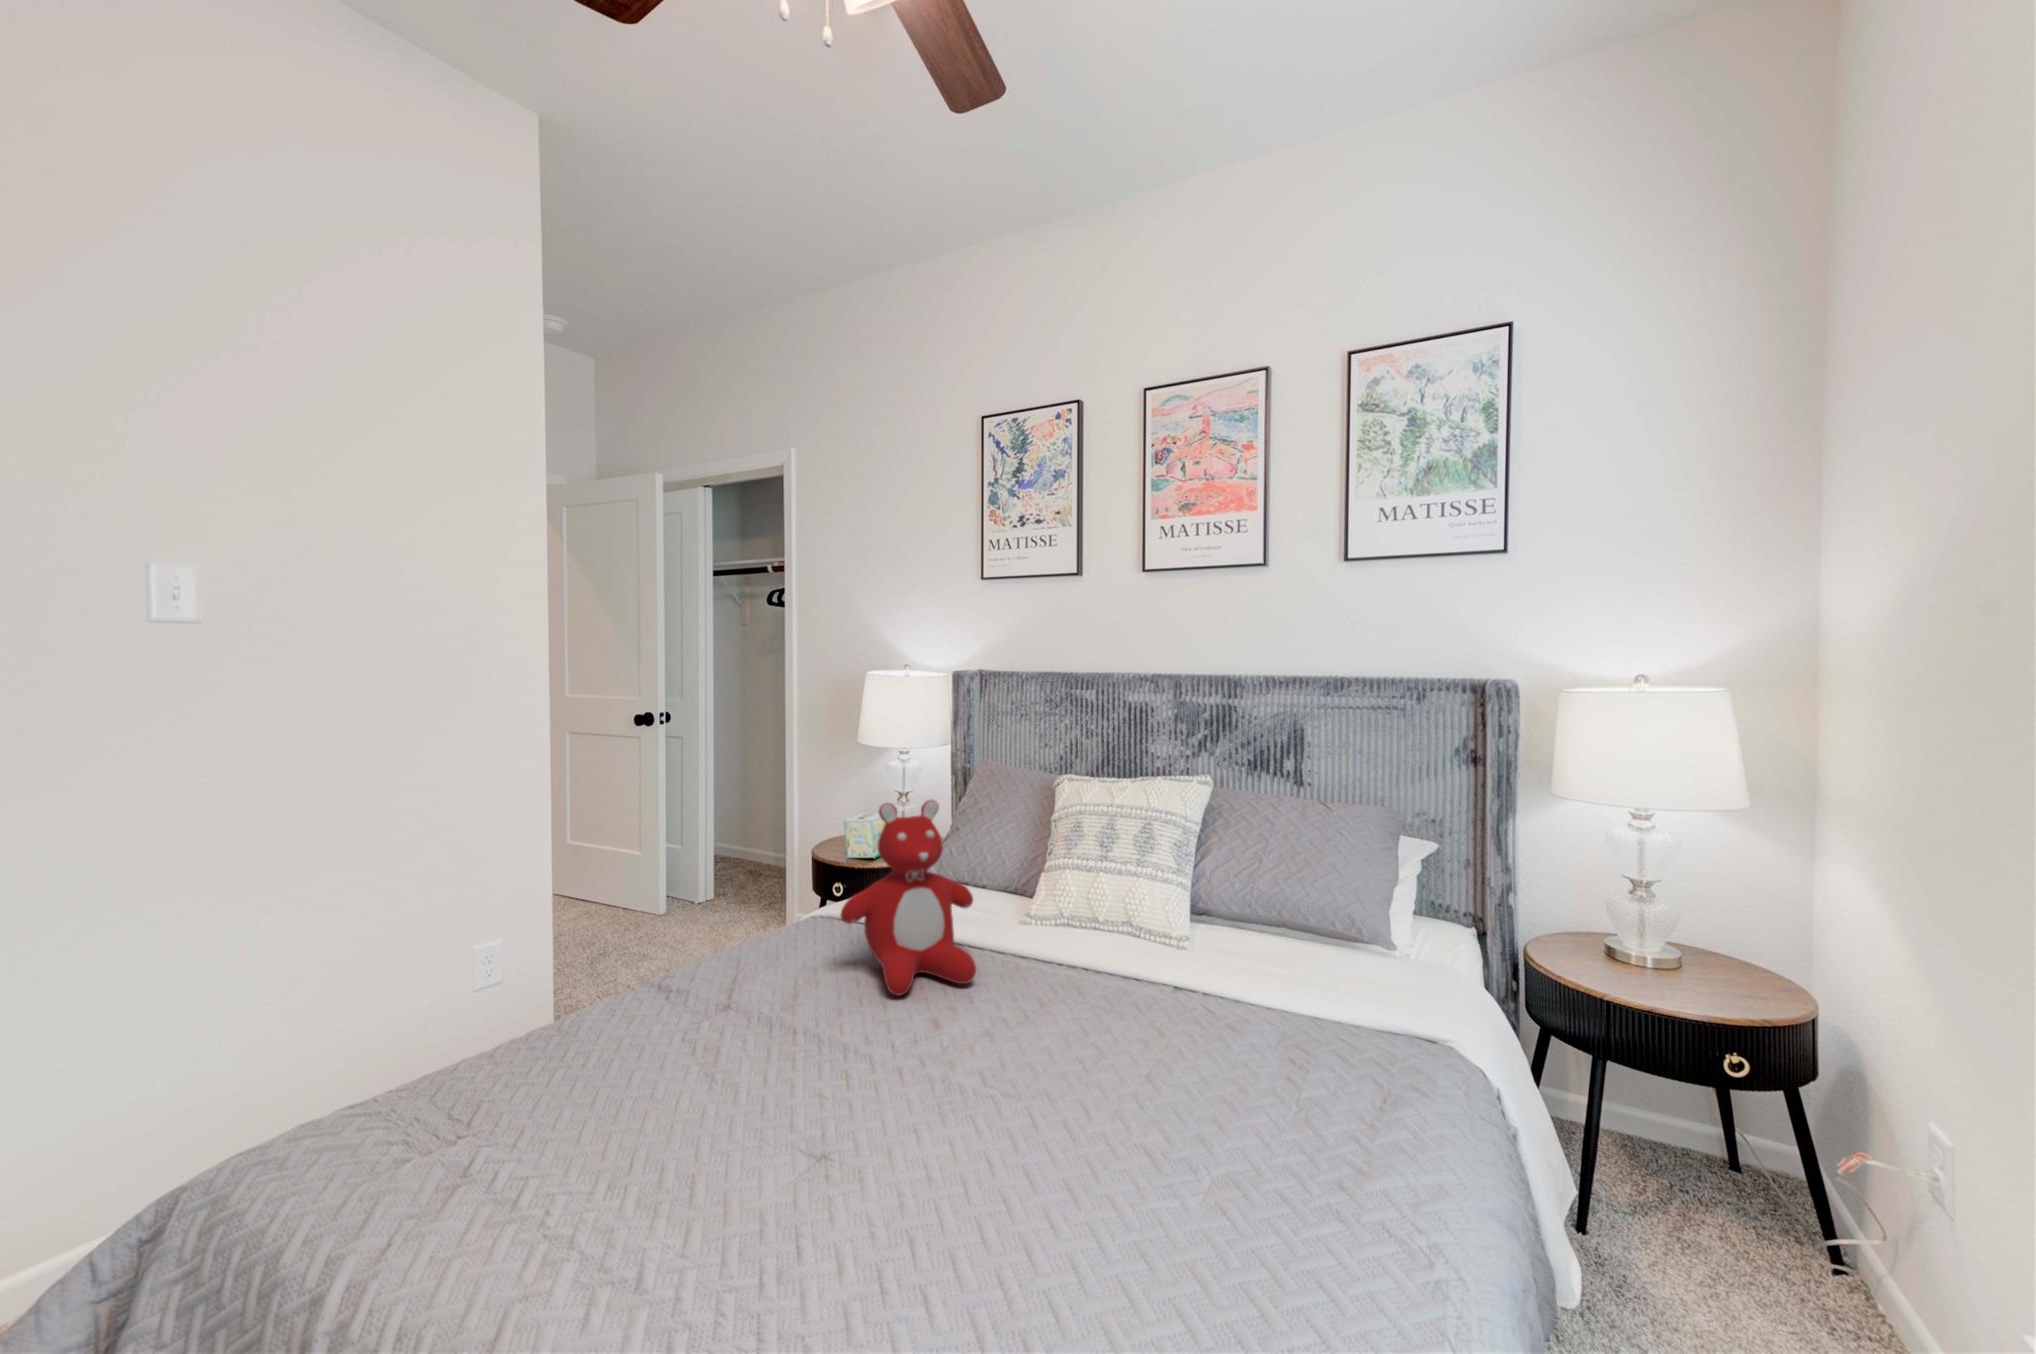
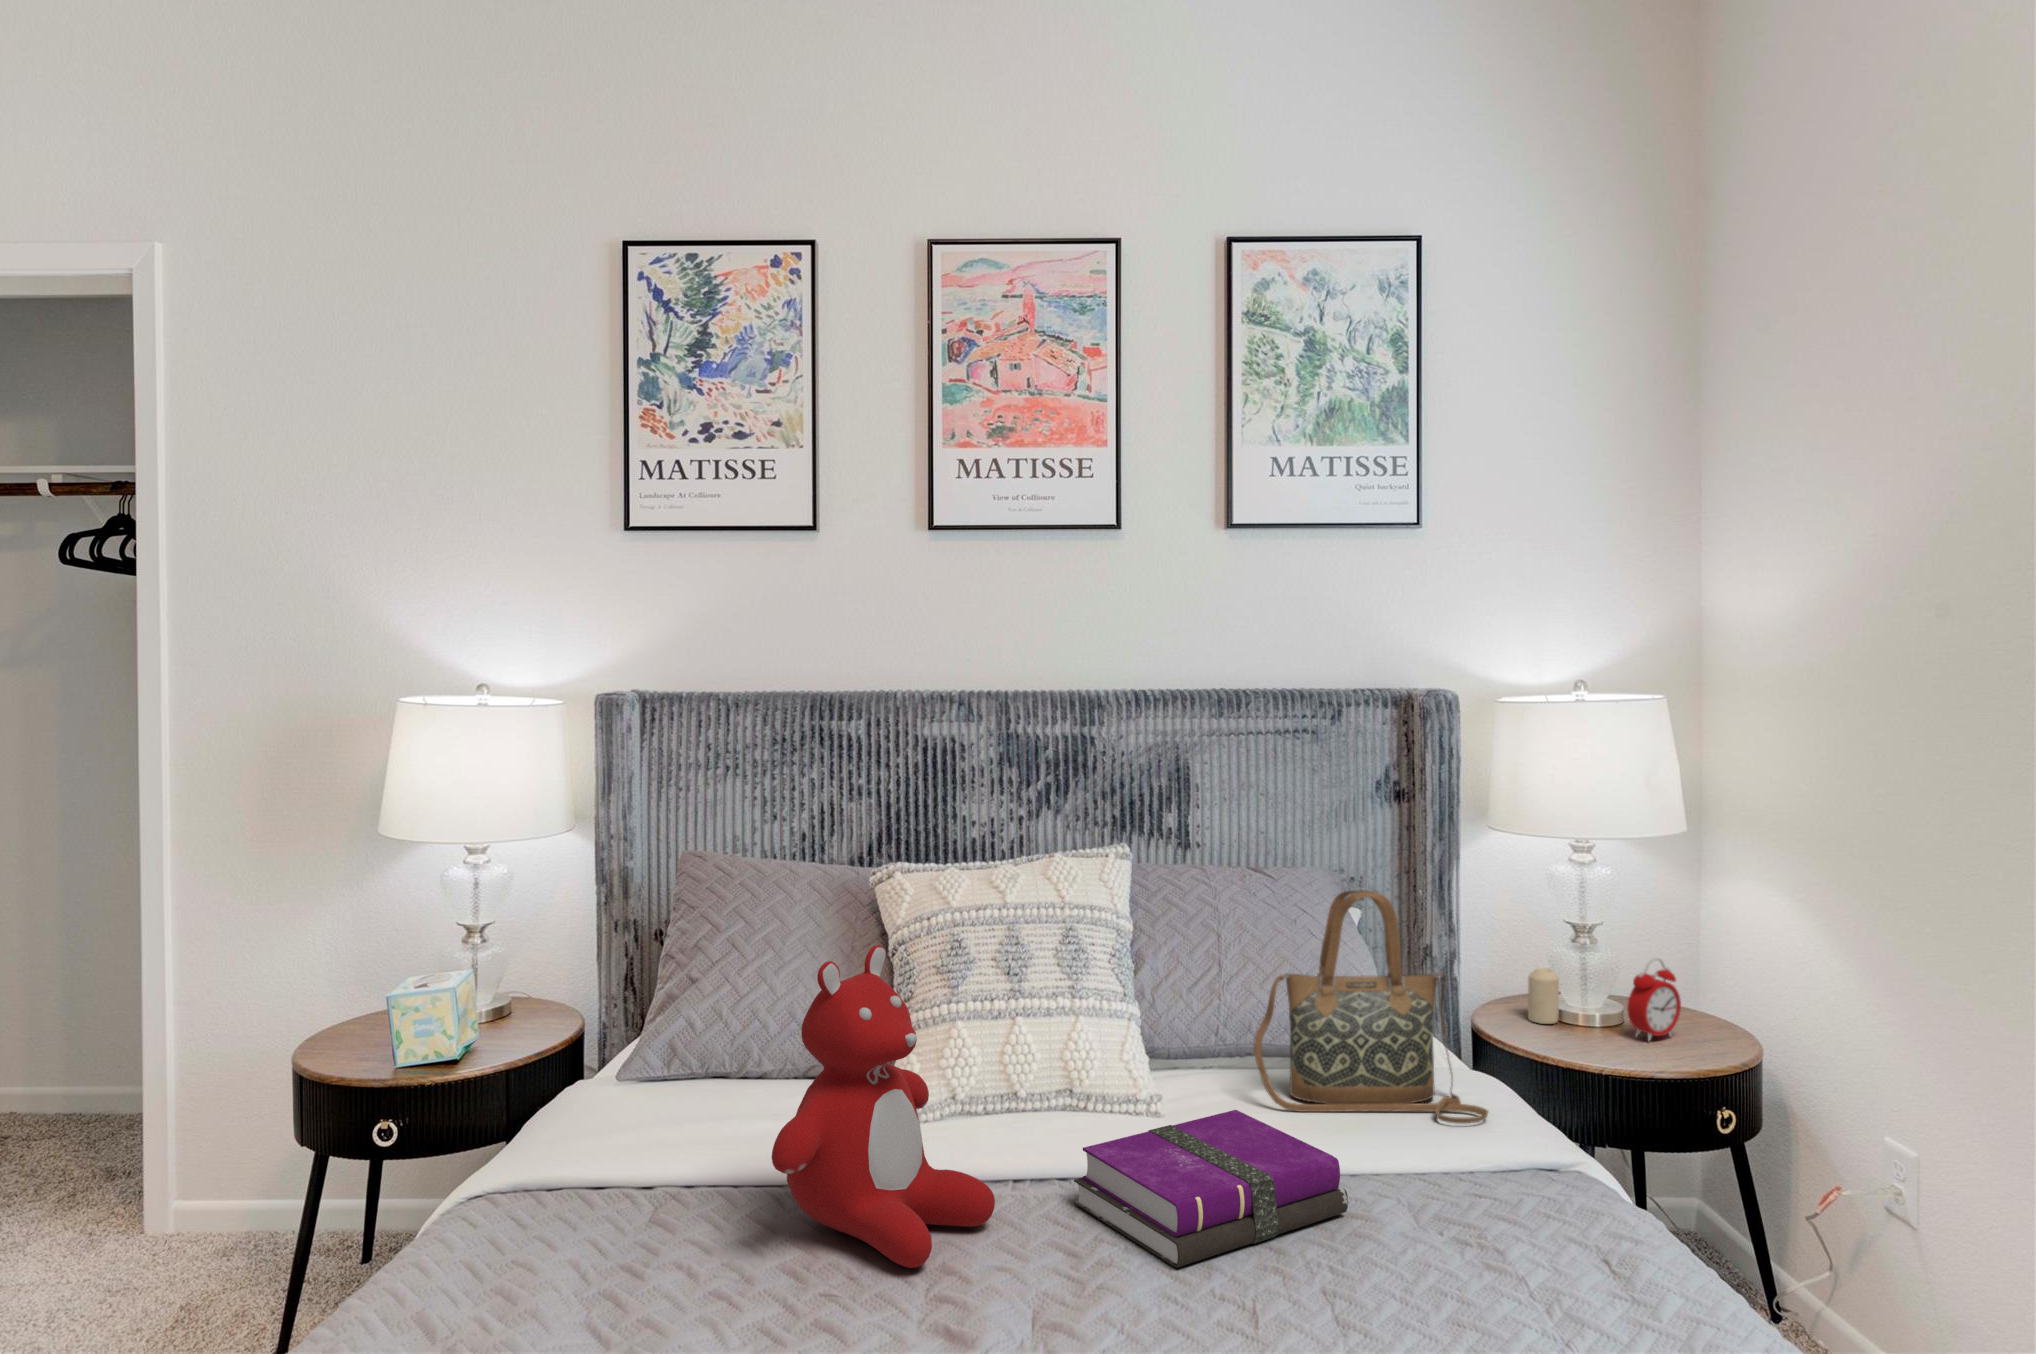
handbag: none [1245,813,1418,1008] -> present [1254,890,1488,1124]
candle: none [1568,911,1598,961] -> present [1528,967,1559,1024]
alarm clock: none [1656,917,1720,993] -> present [1627,958,1681,1041]
notebook: none [1037,951,1205,1037] -> present [1074,1110,1348,1268]

